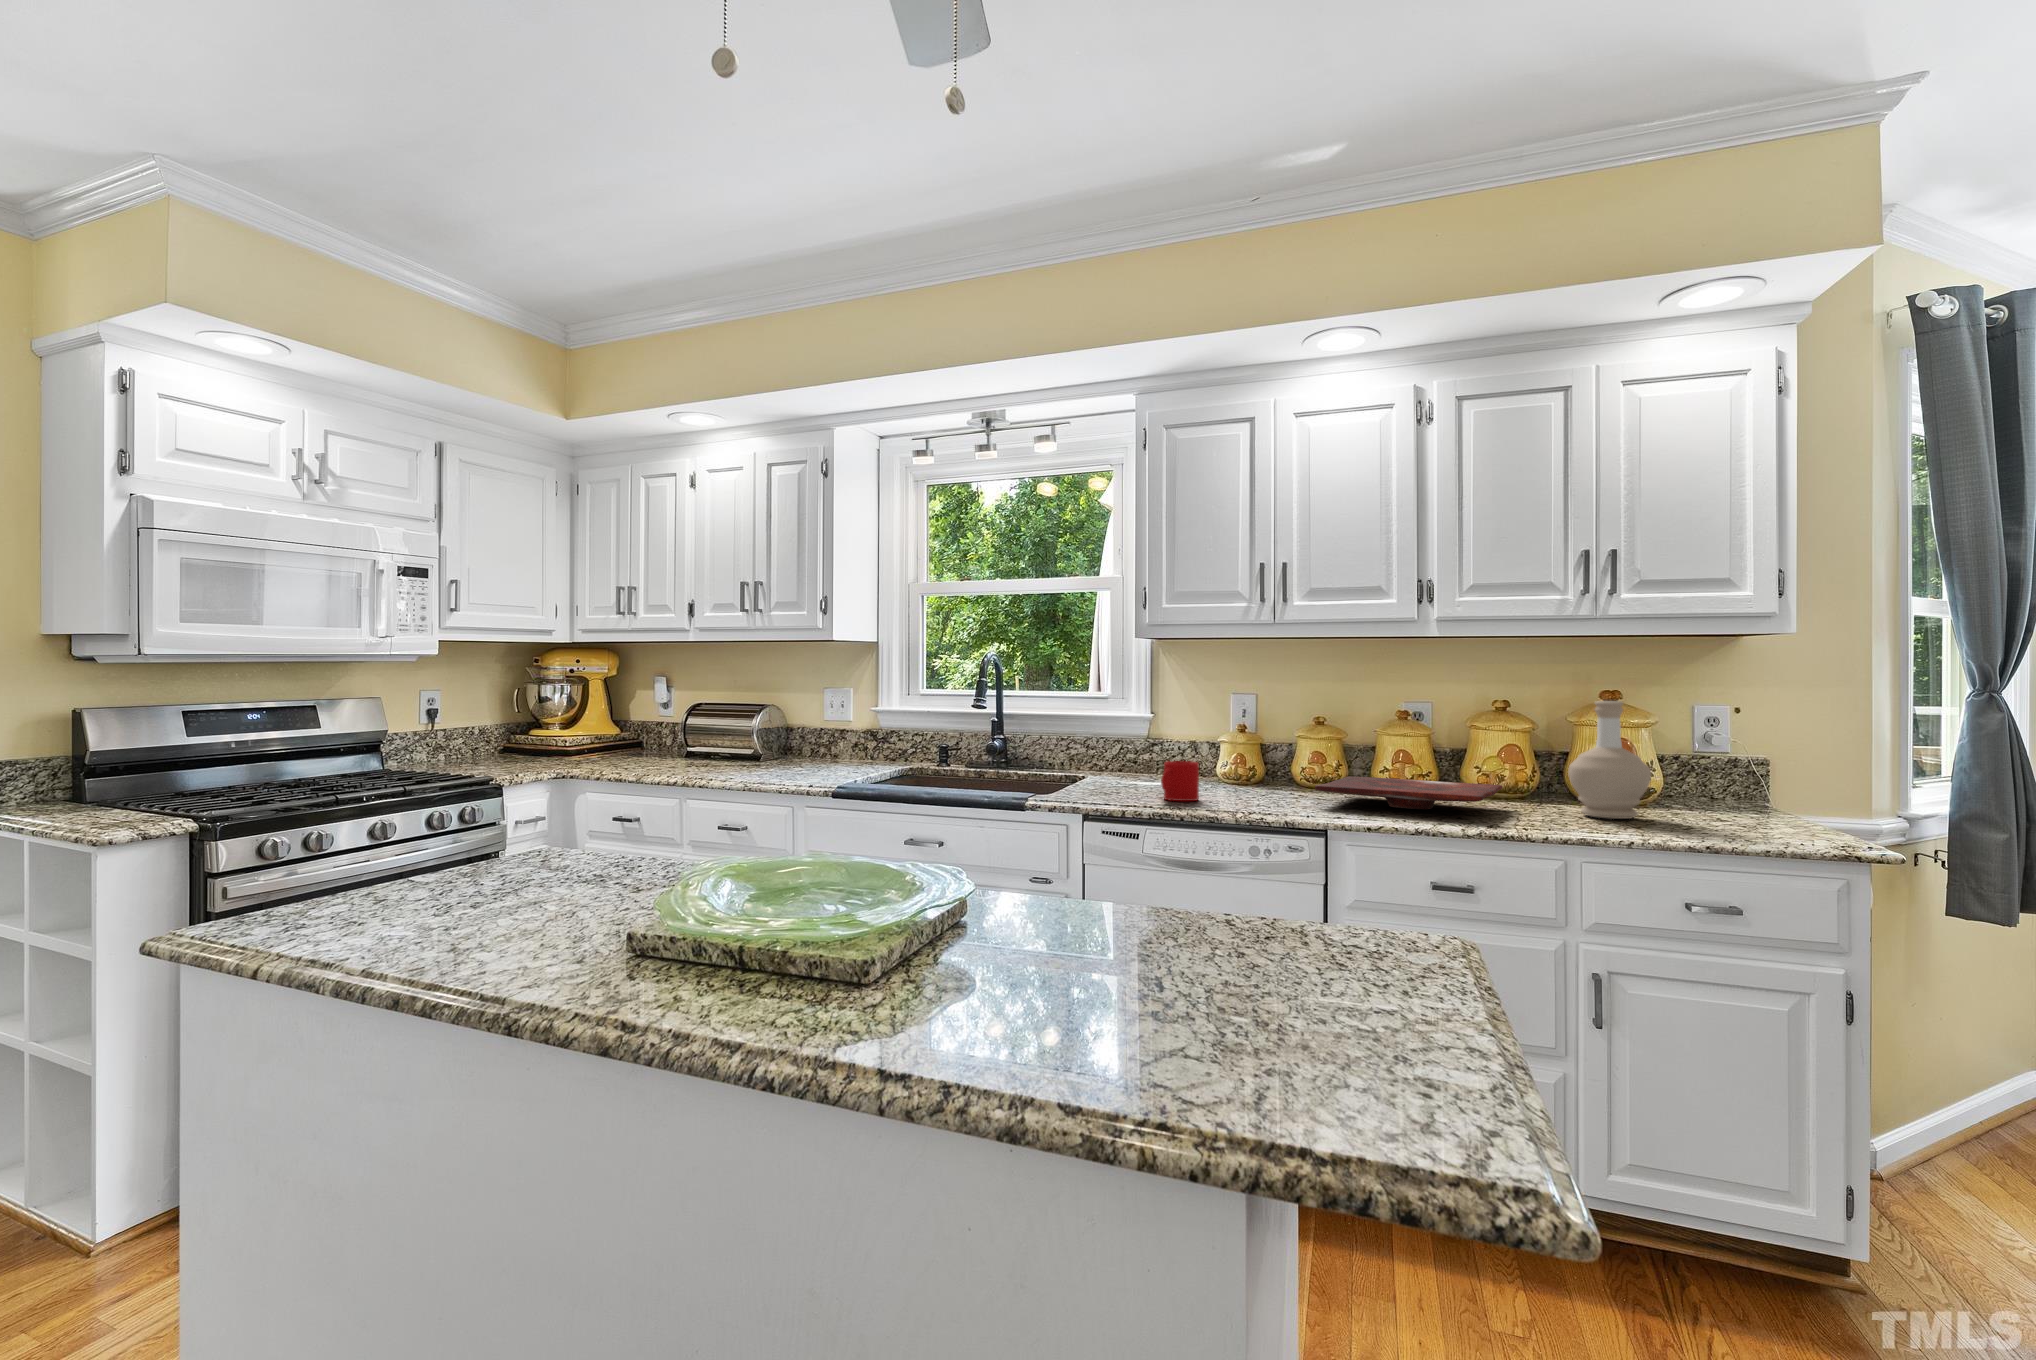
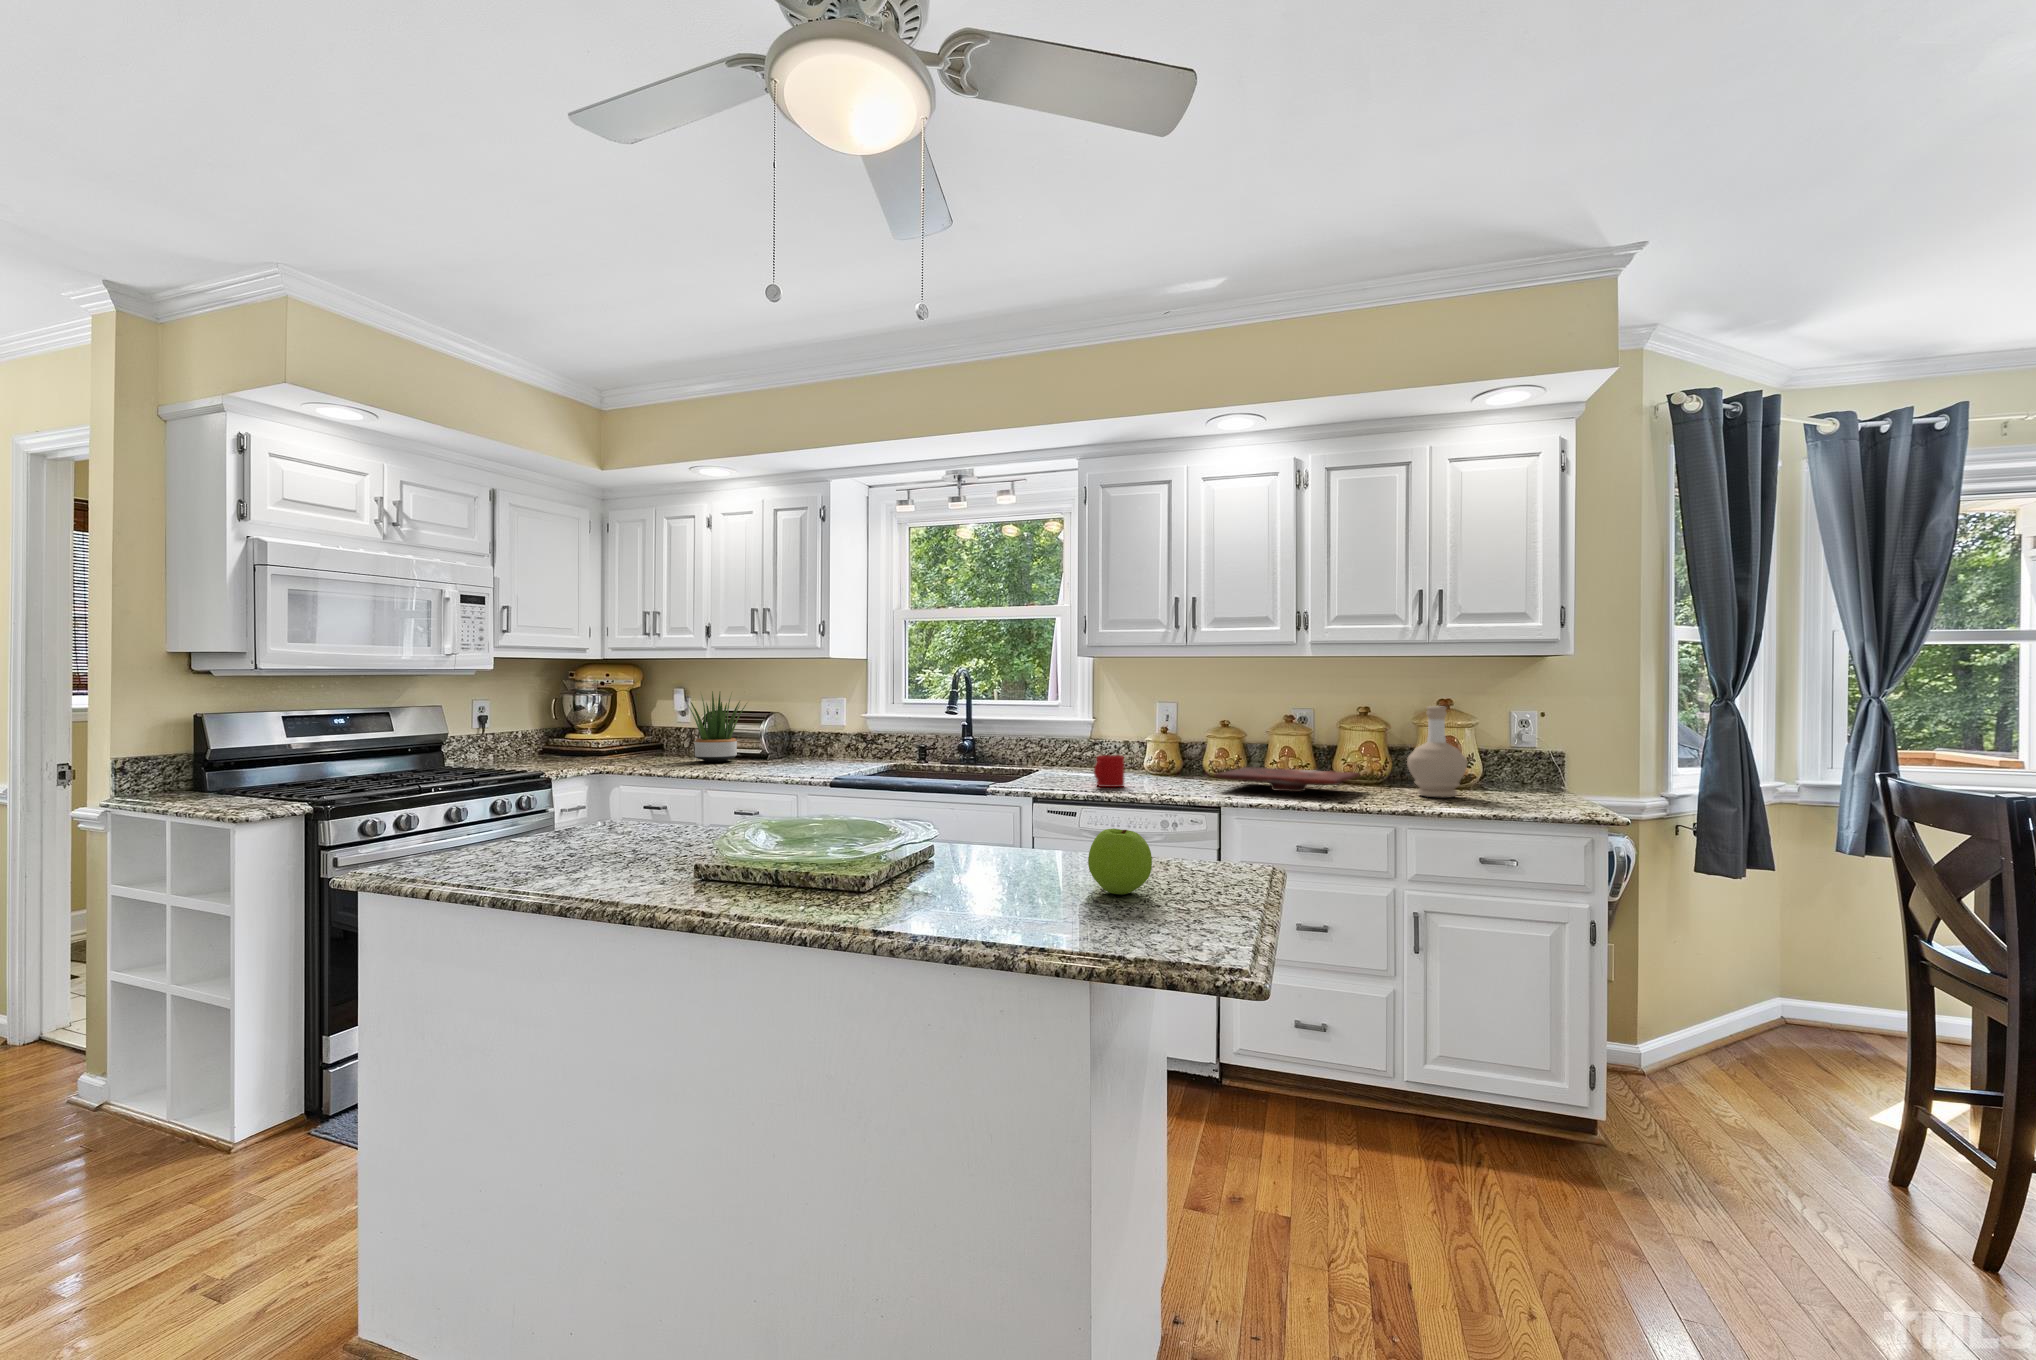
potted plant: none [664,680,739,765] -> present [686,691,747,762]
apple: none [1208,892,1308,995] -> present [1088,828,1152,895]

